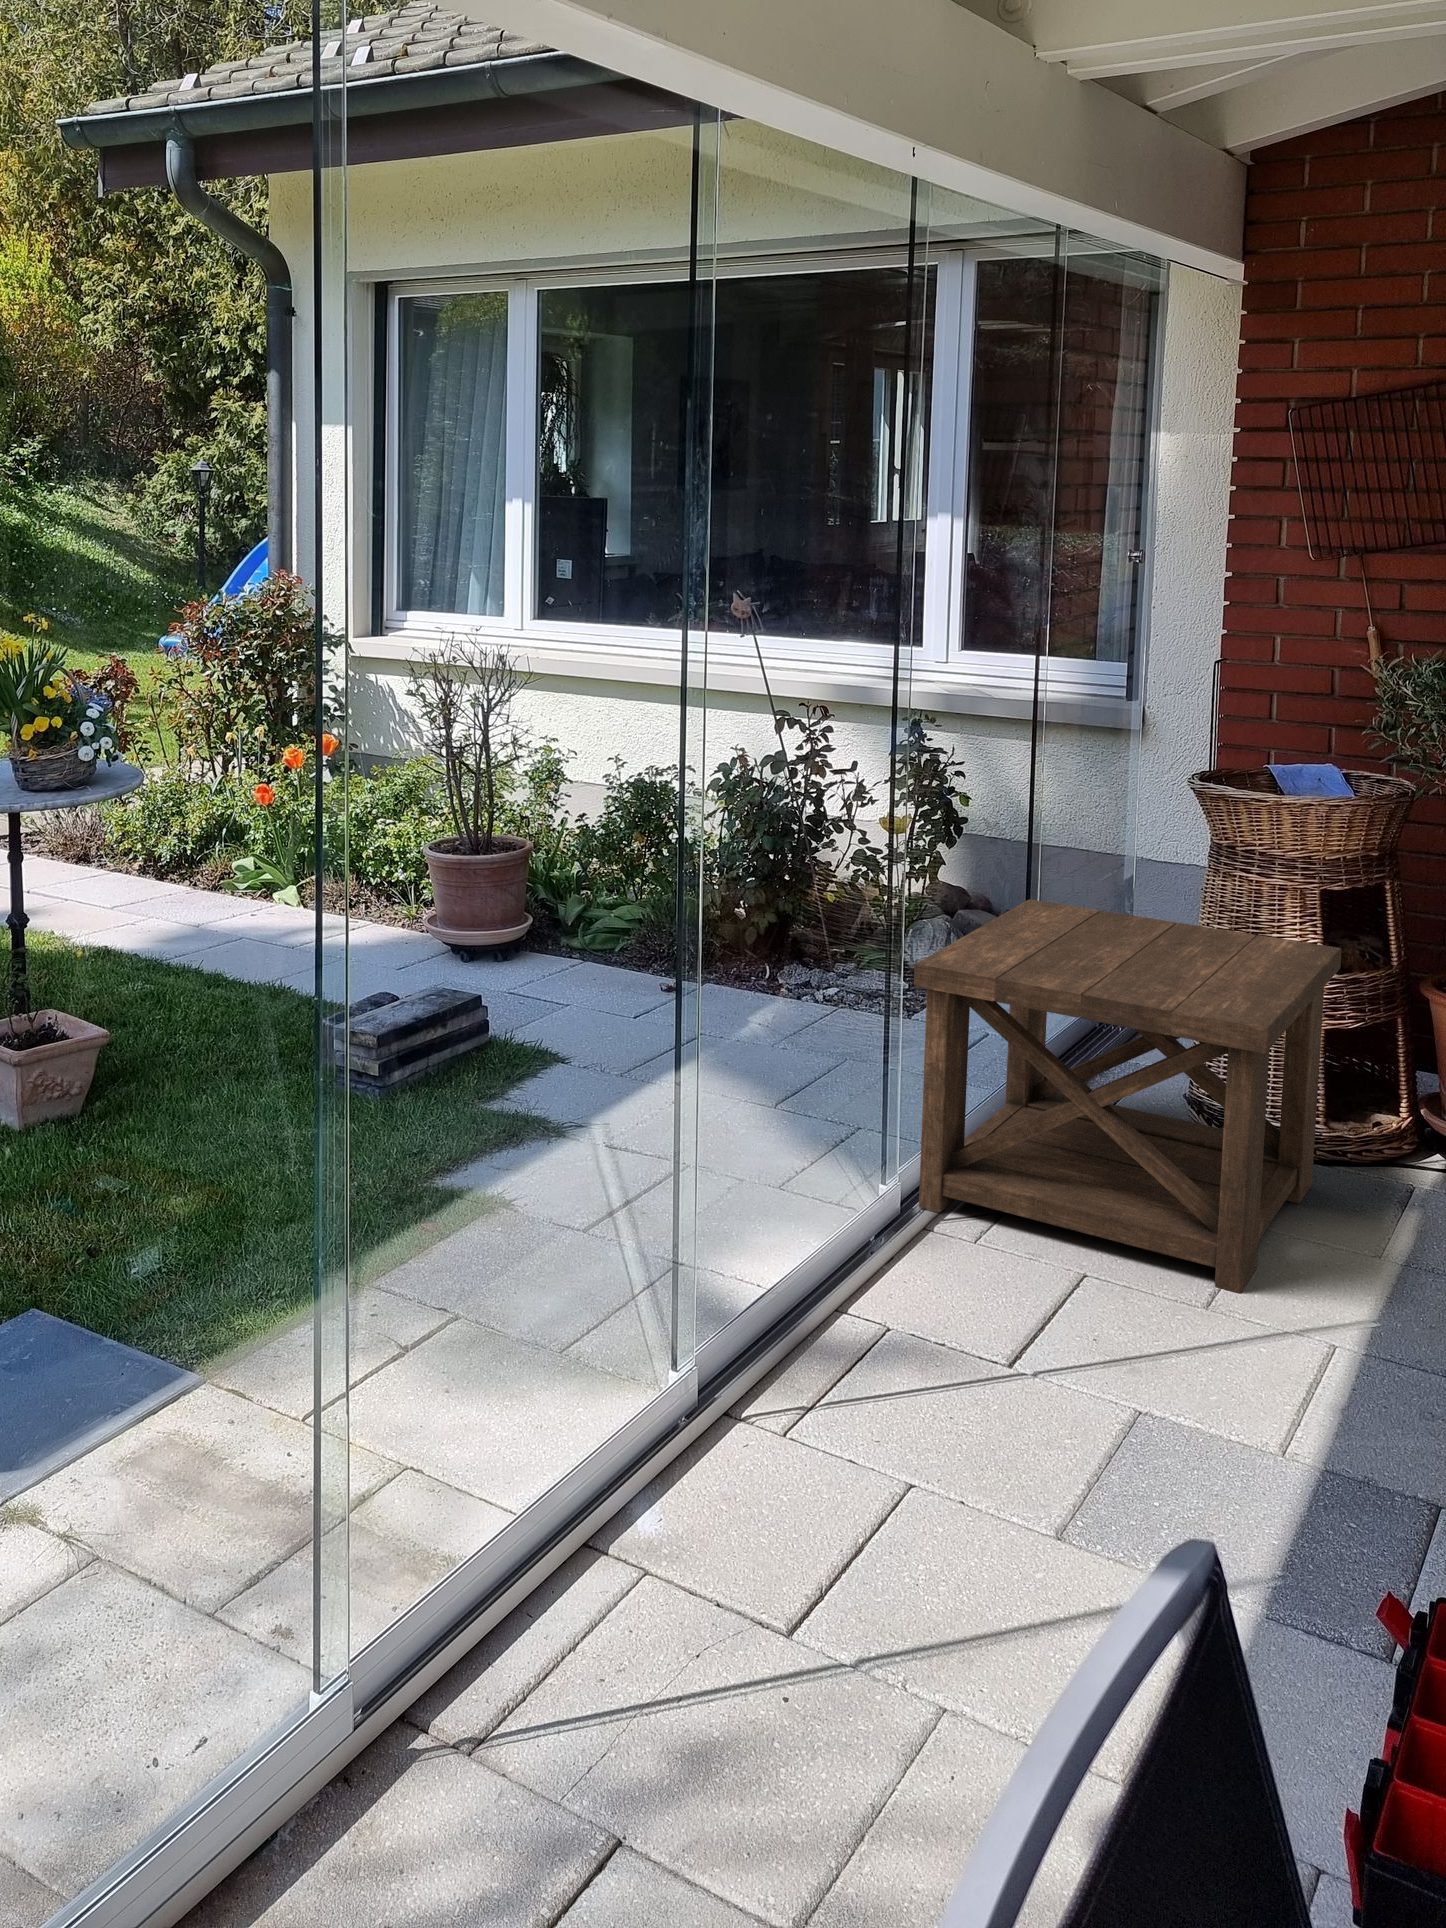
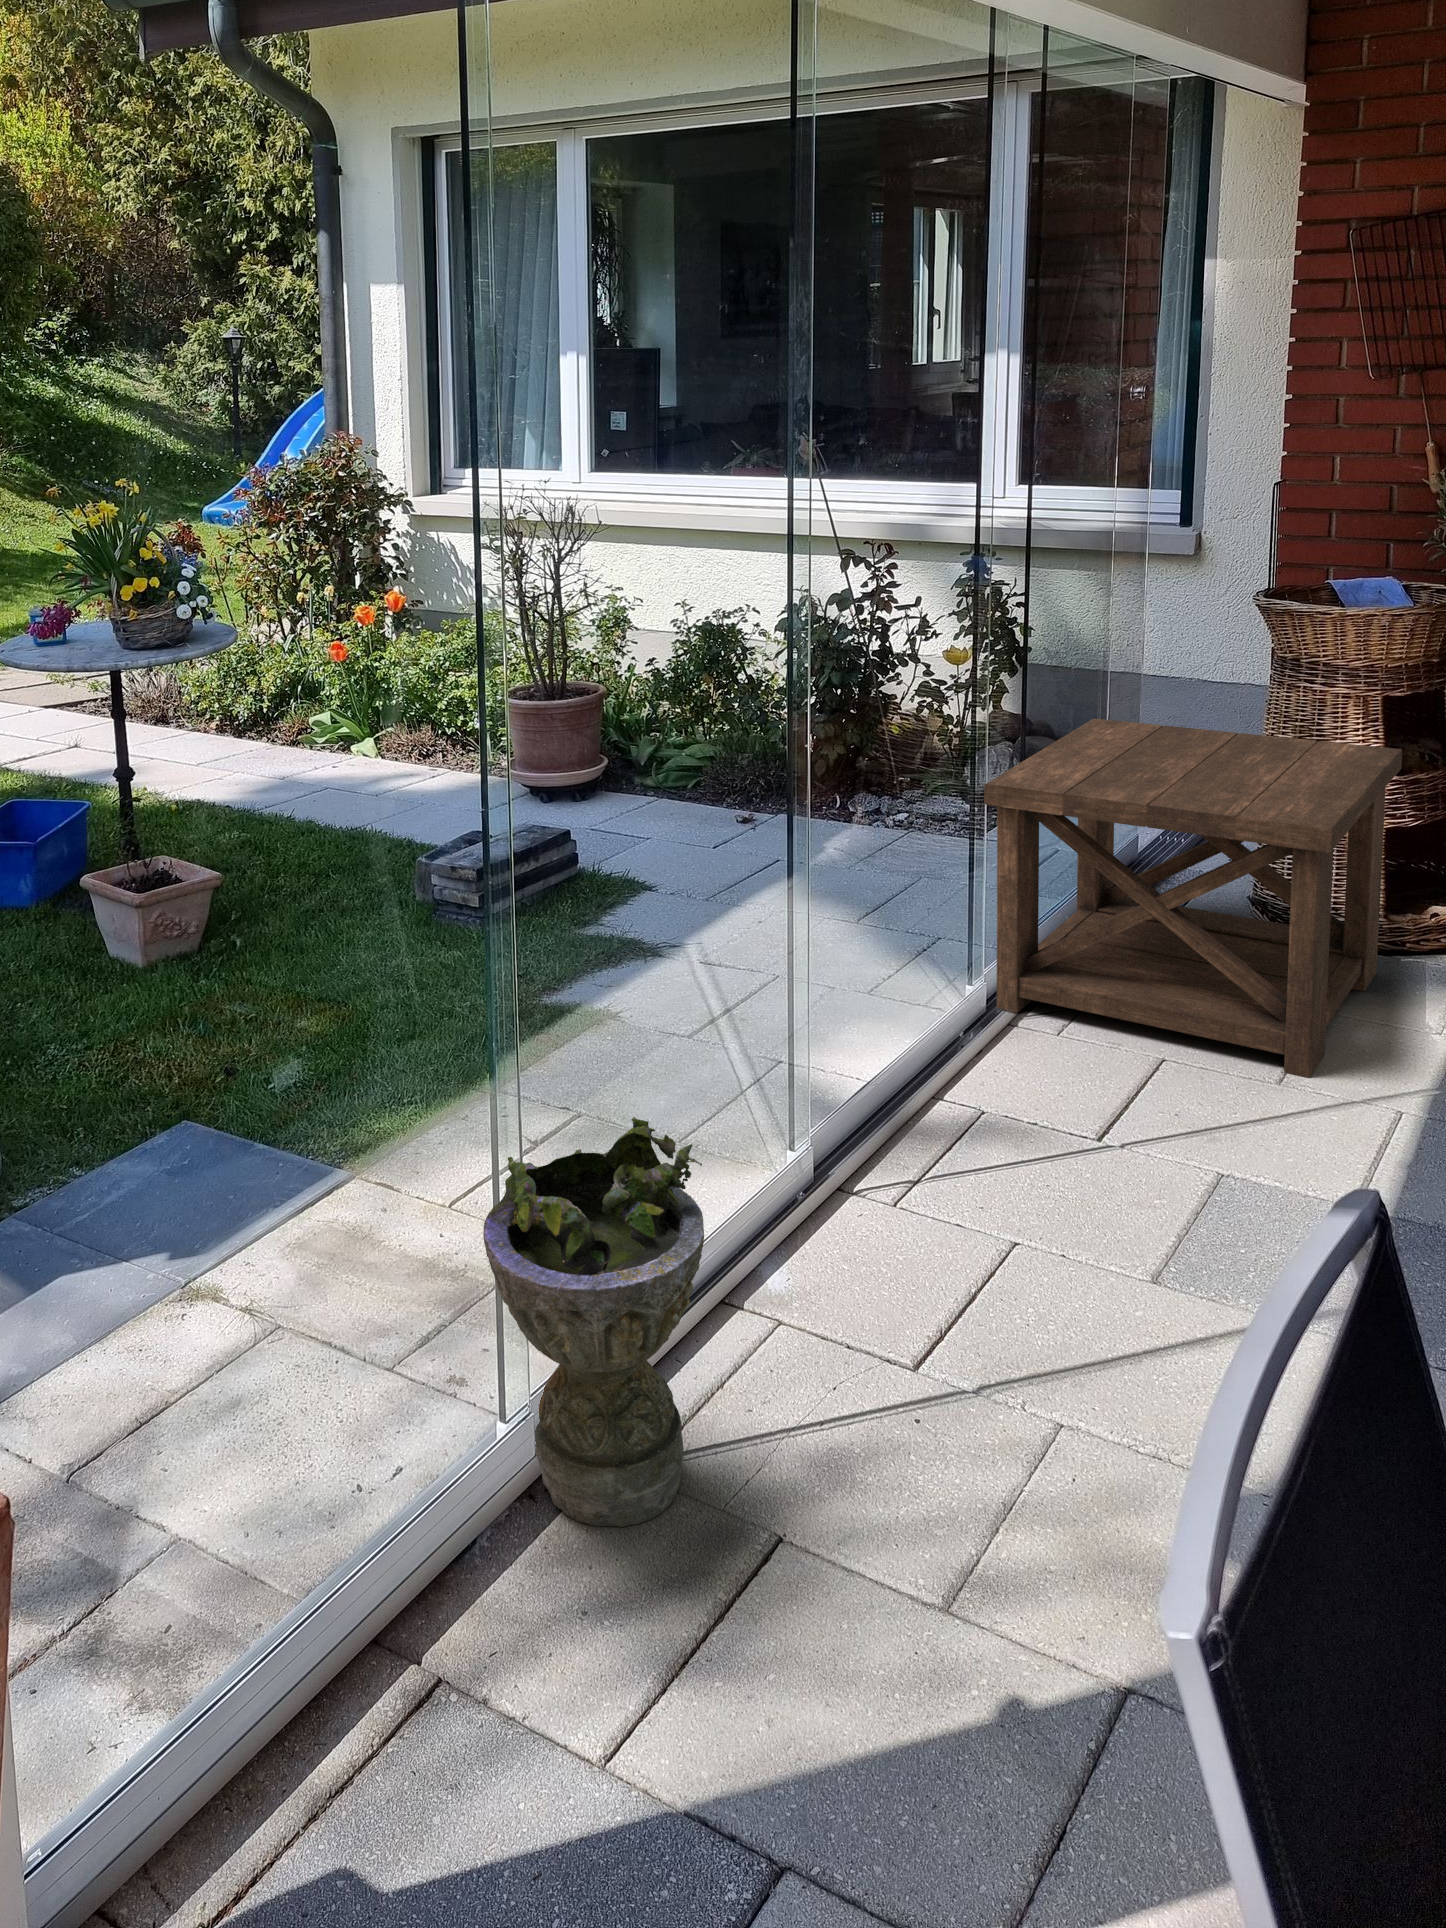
planter: none [378,1304,614,1756] -> present [483,1117,704,1527]

